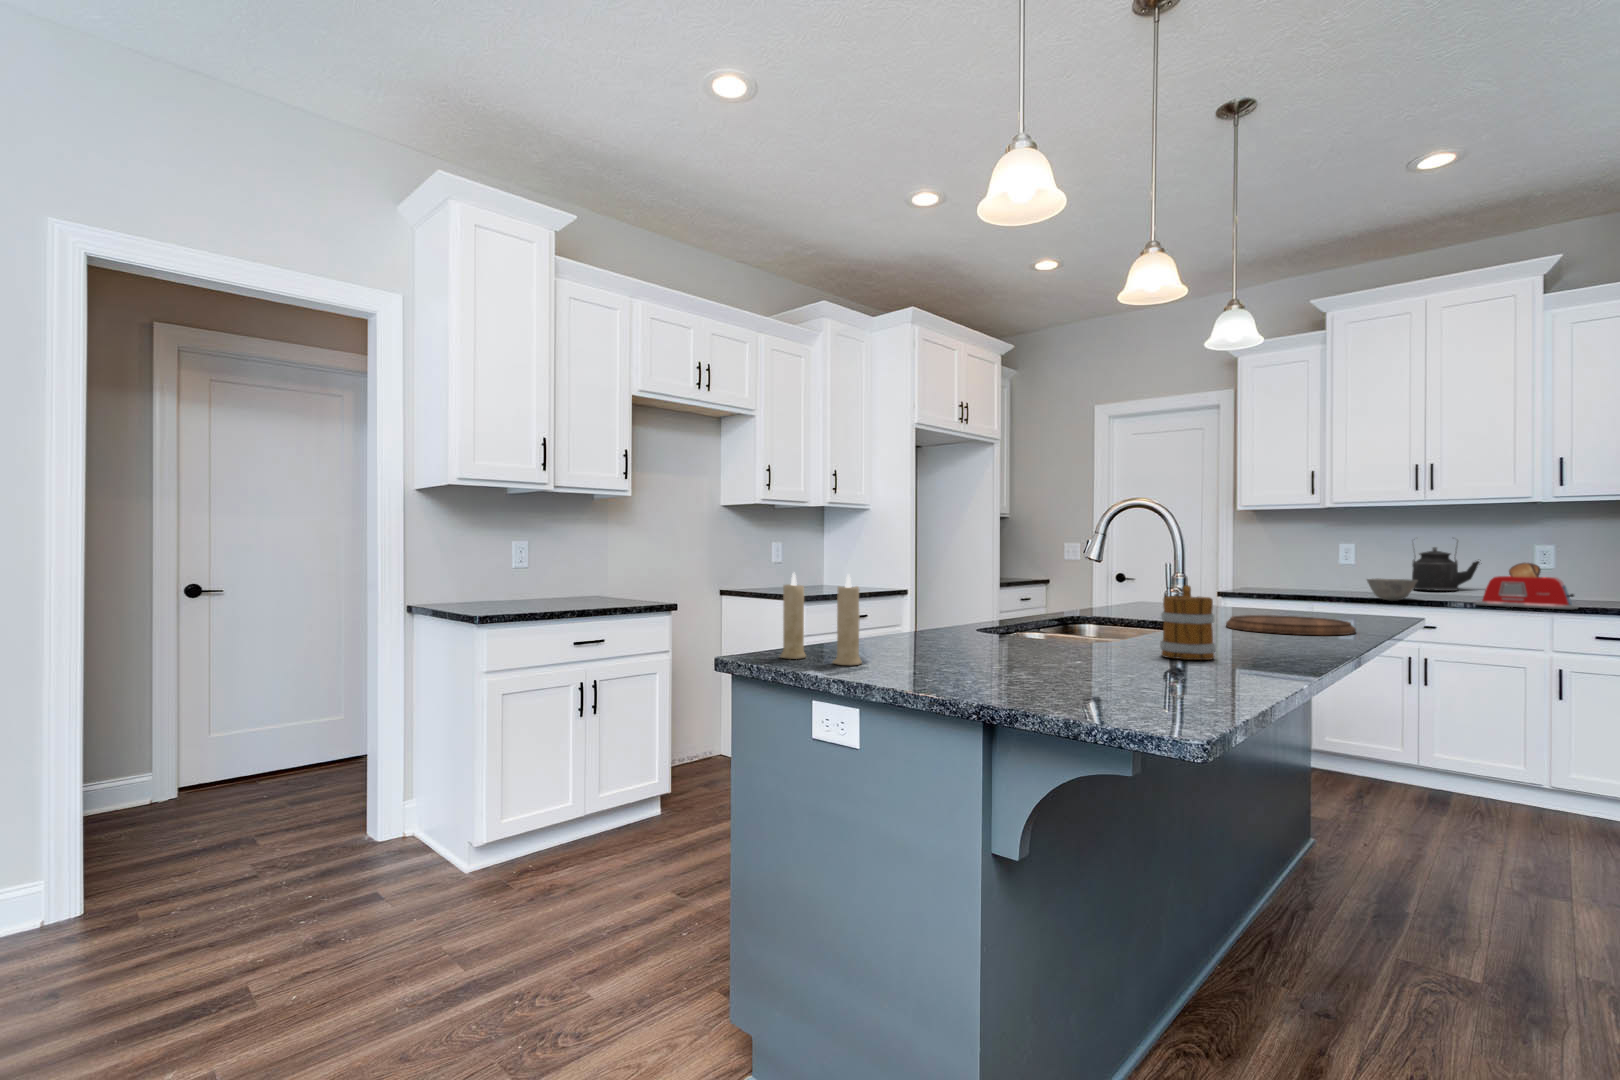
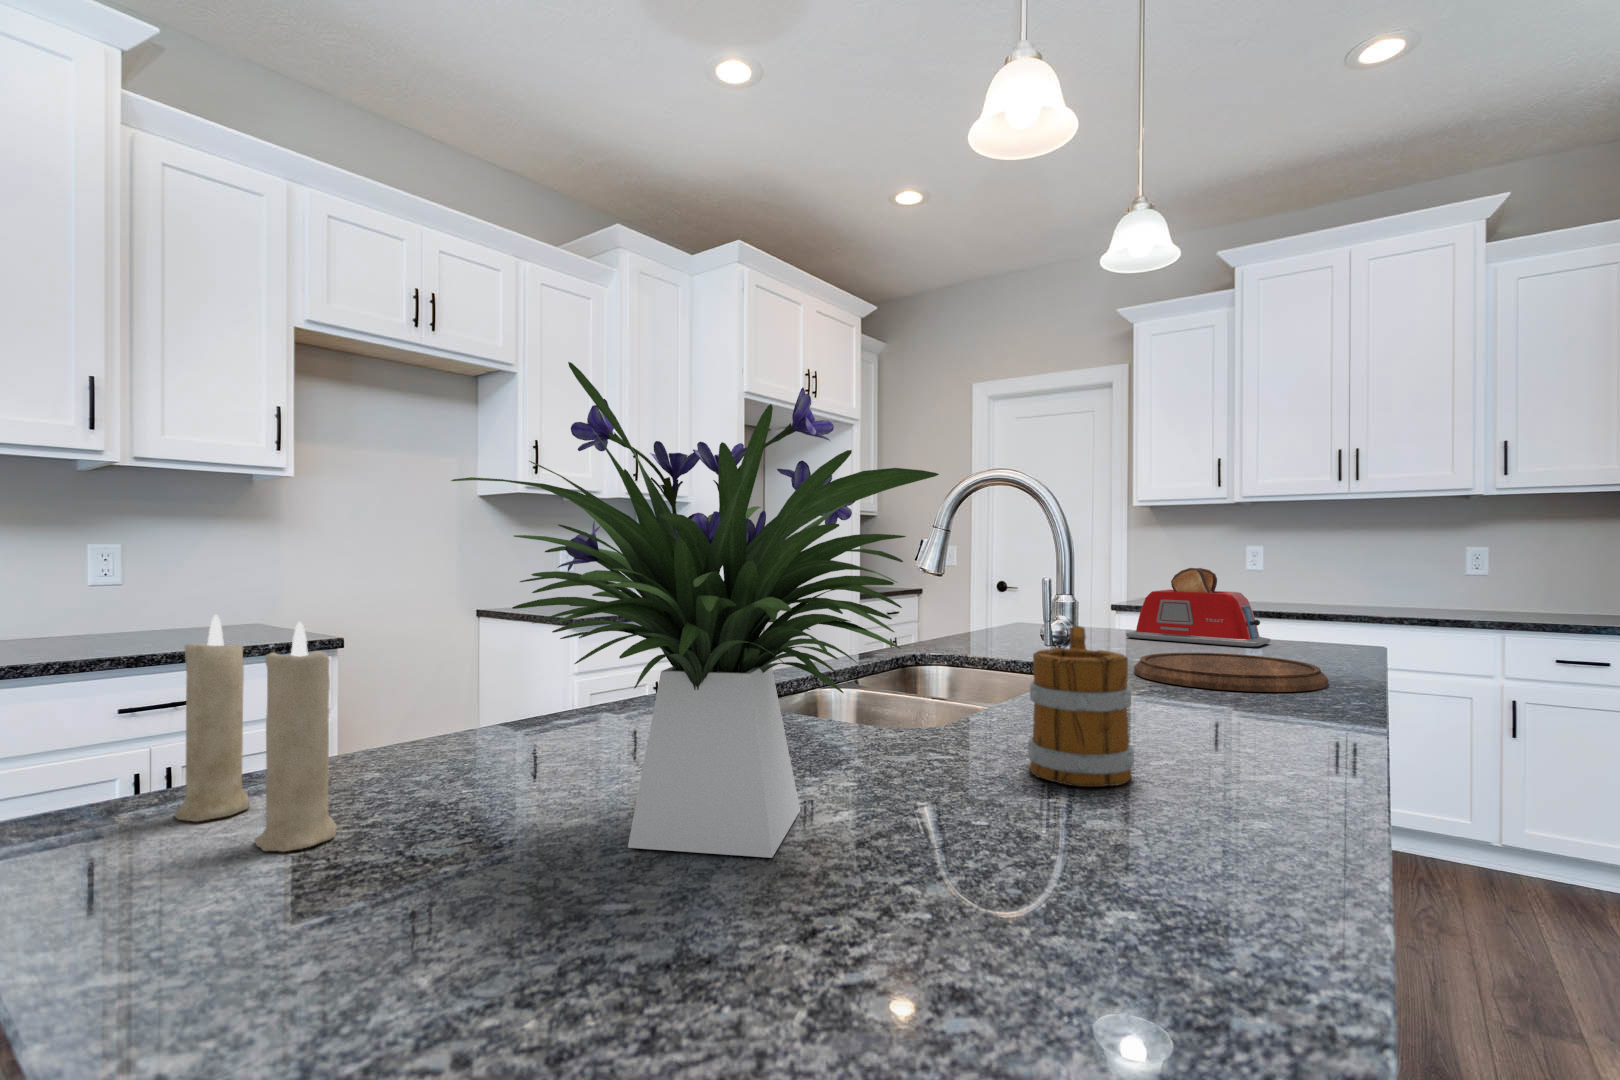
flower arrangement: none [930,465,1124,671] -> present [451,362,939,858]
kettle: present [1412,547,1479,591] -> none [1330,538,1410,601]
toaster: present [1475,563,1579,609] -> present [1126,568,1270,647]
bowl: present [1367,578,1418,601] -> none [1284,587,1344,615]

